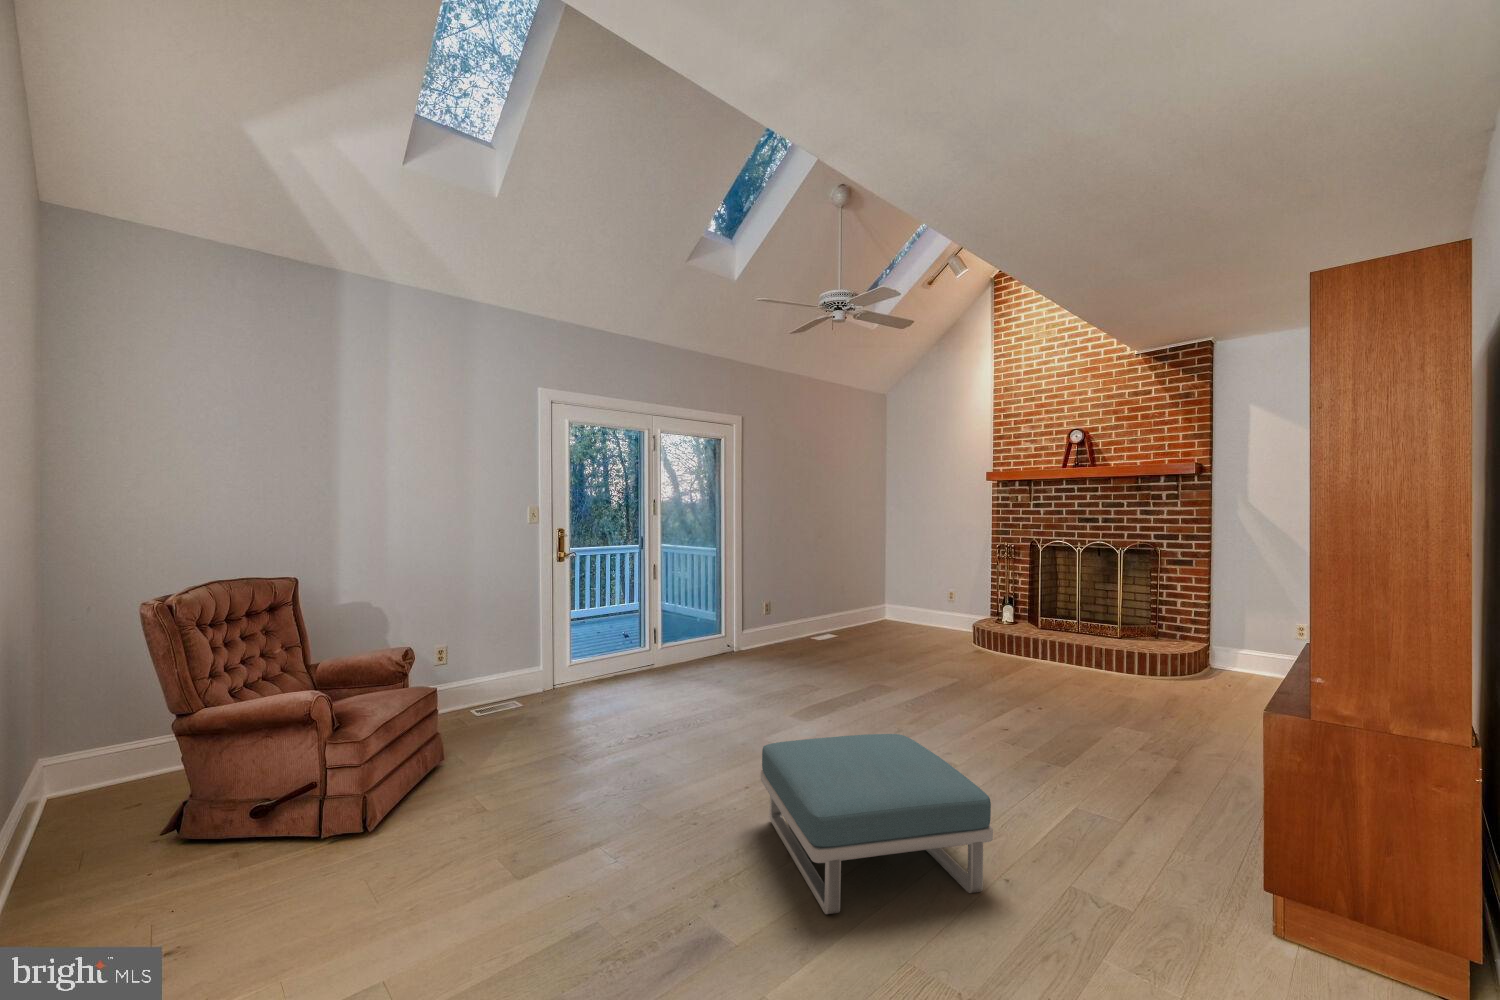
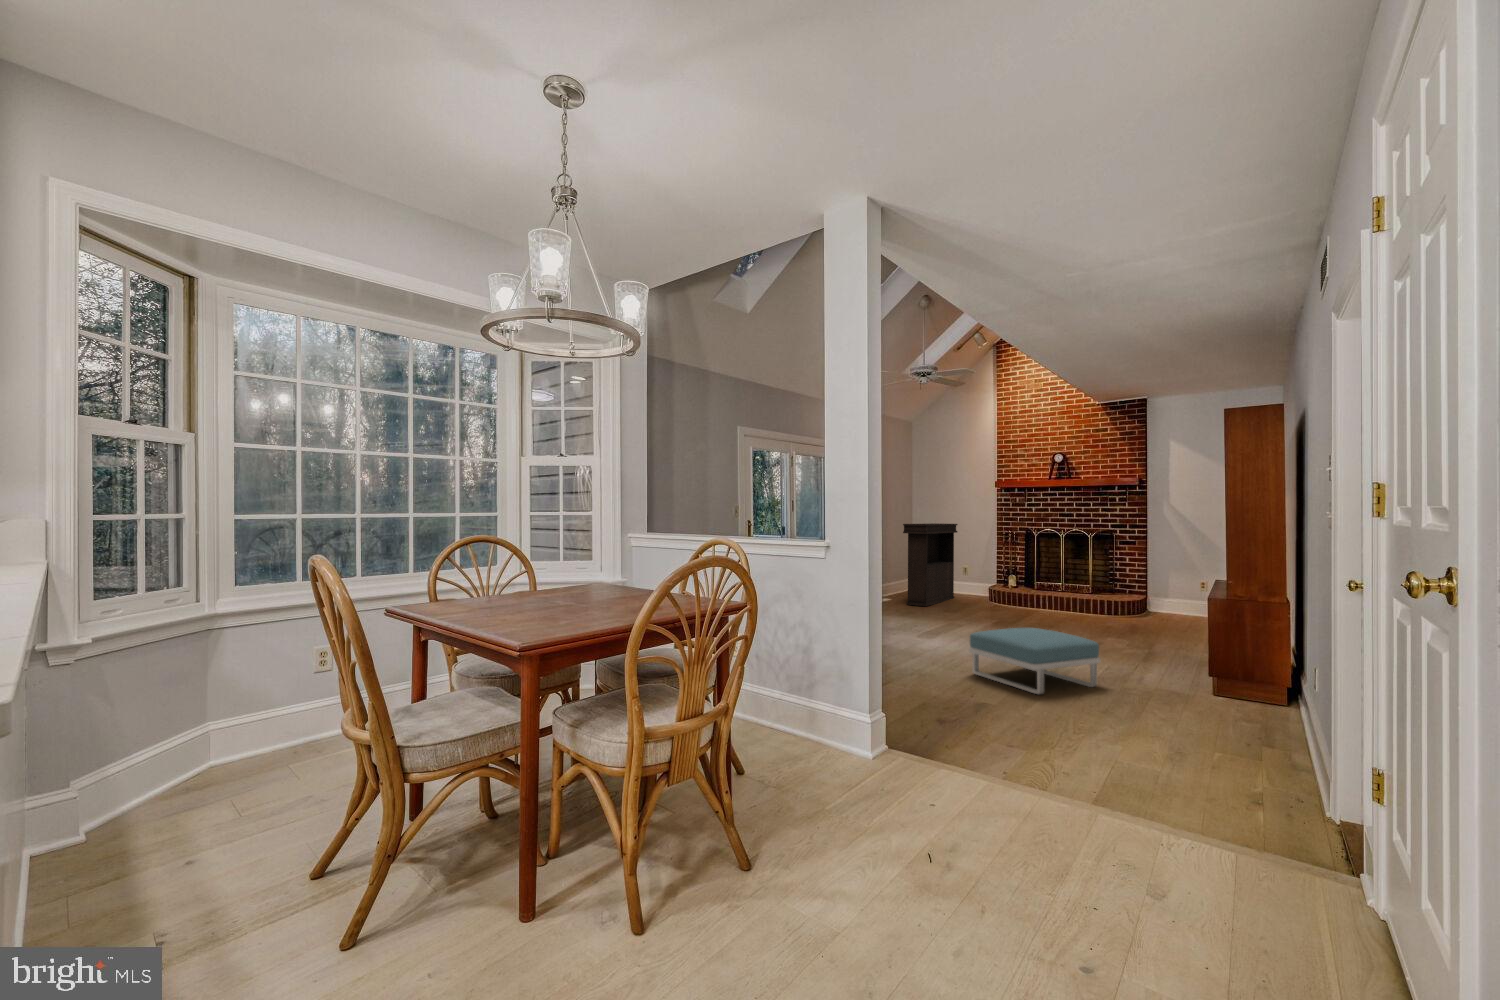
console table: none [847,529,938,646] -> present [903,523,958,606]

